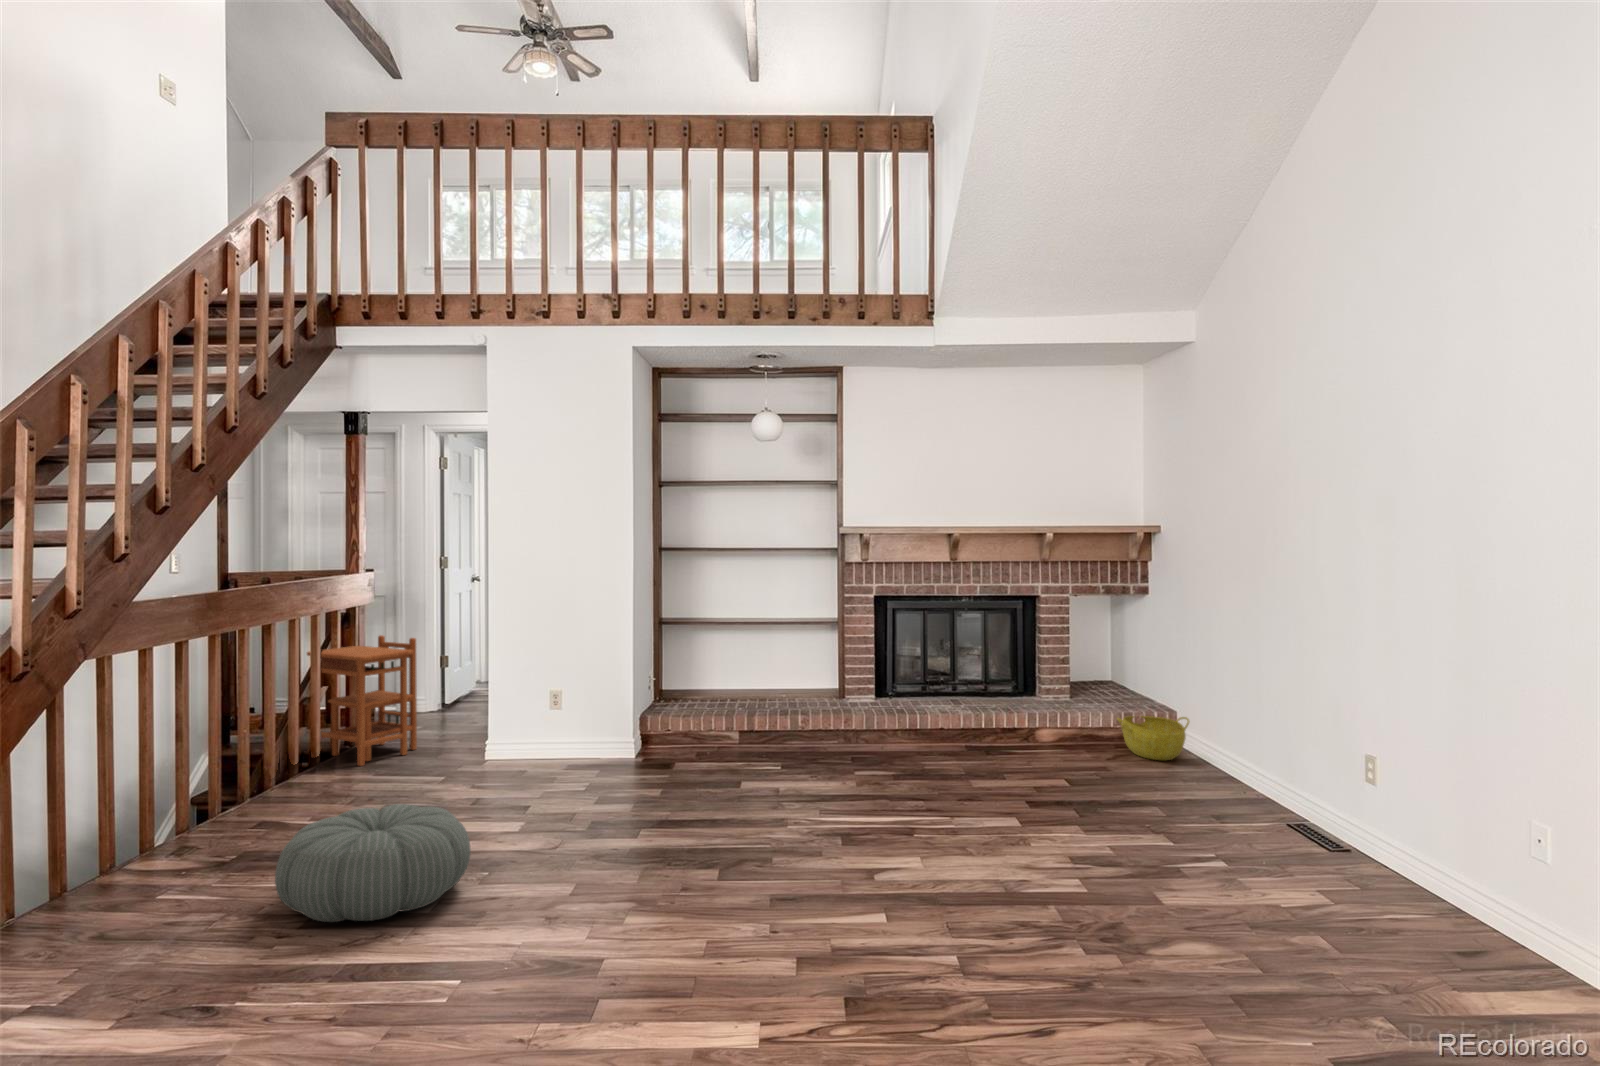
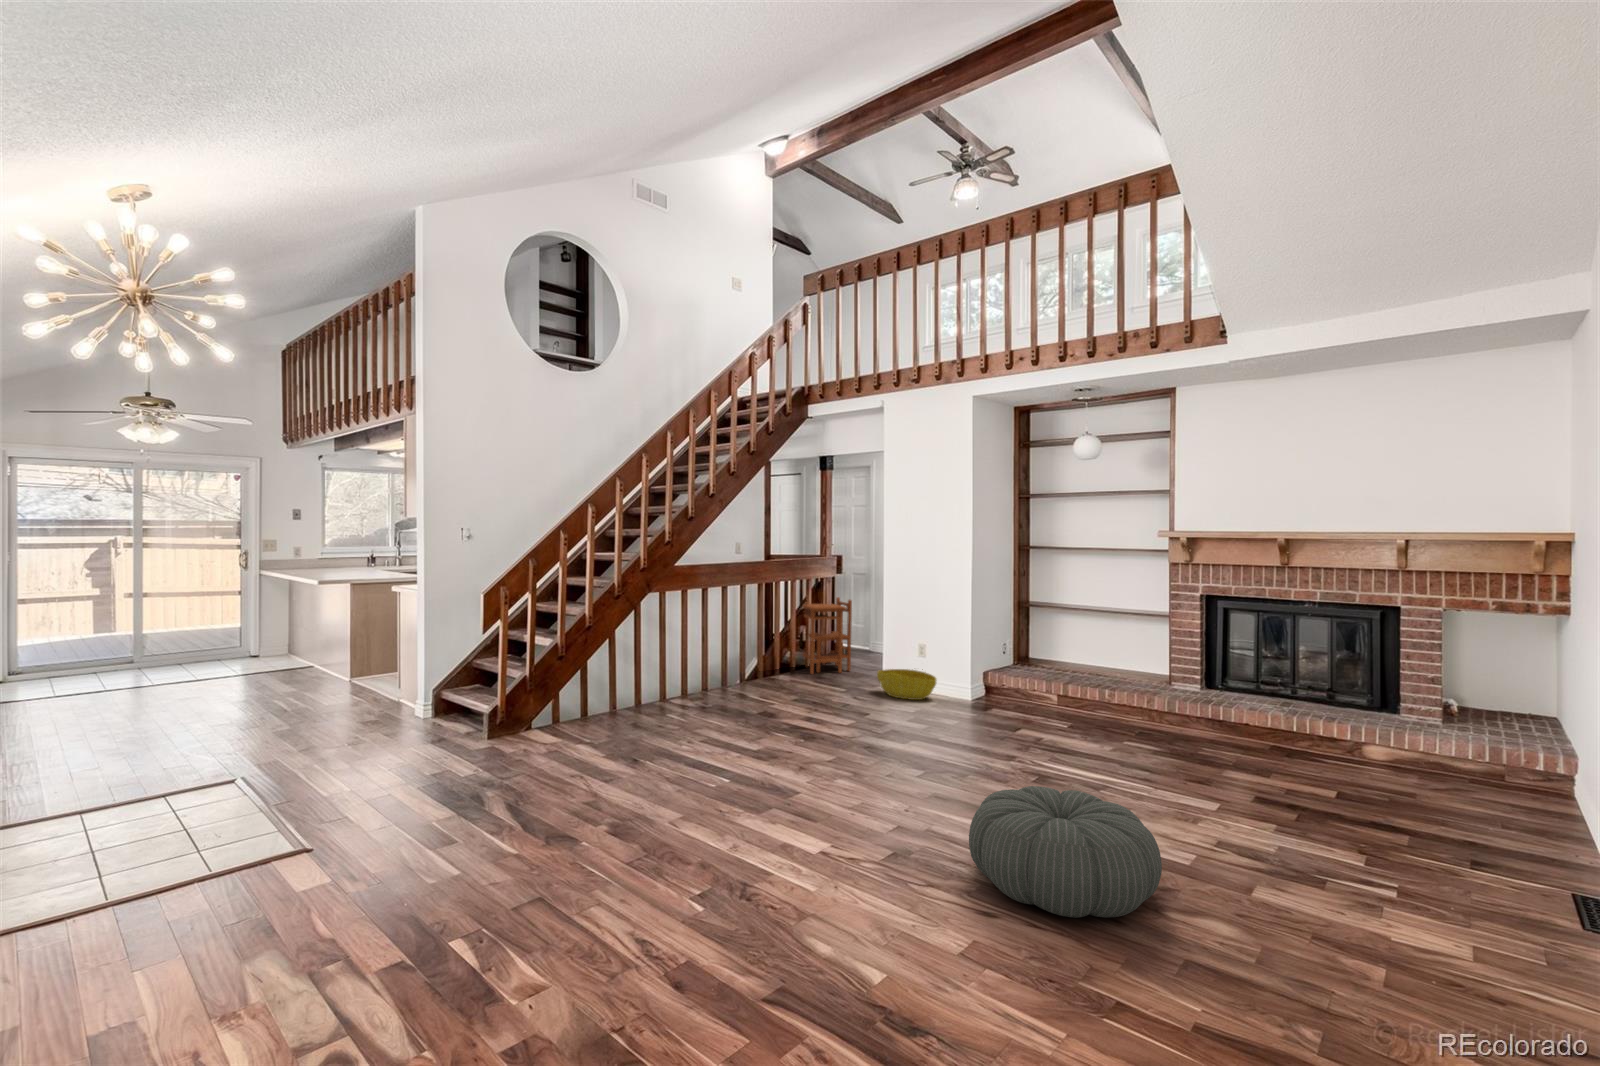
basket: present [1117,716,1189,760] -> present [877,669,937,700]
pouf: present [275,804,471,922] -> present [969,786,1162,918]

